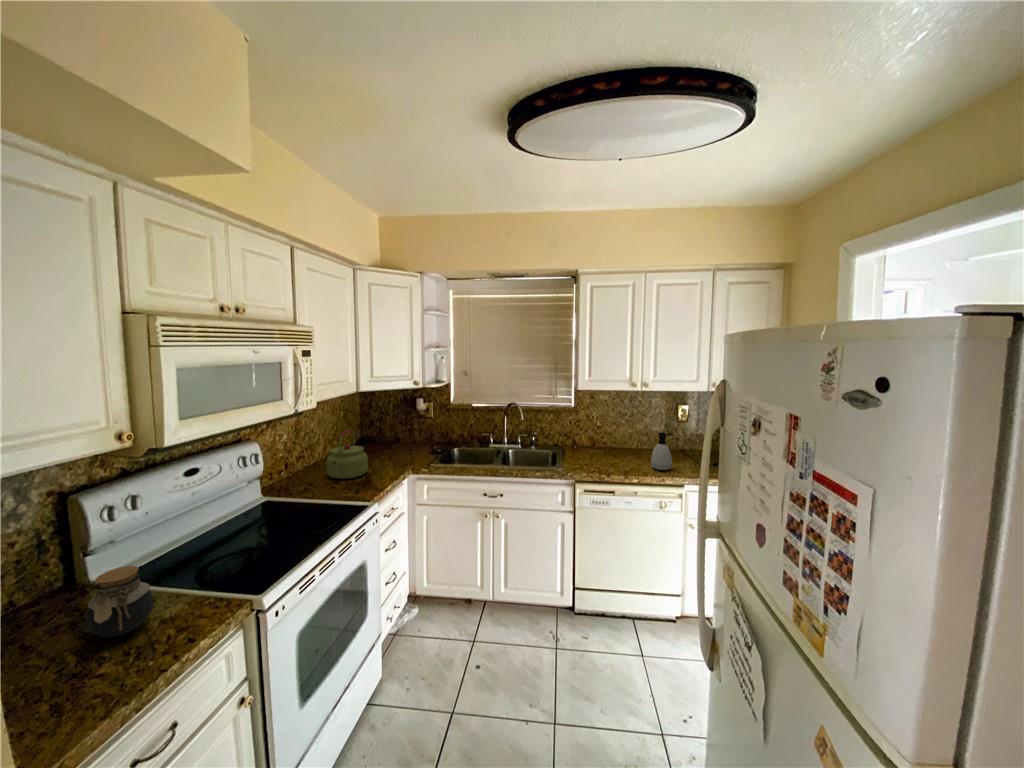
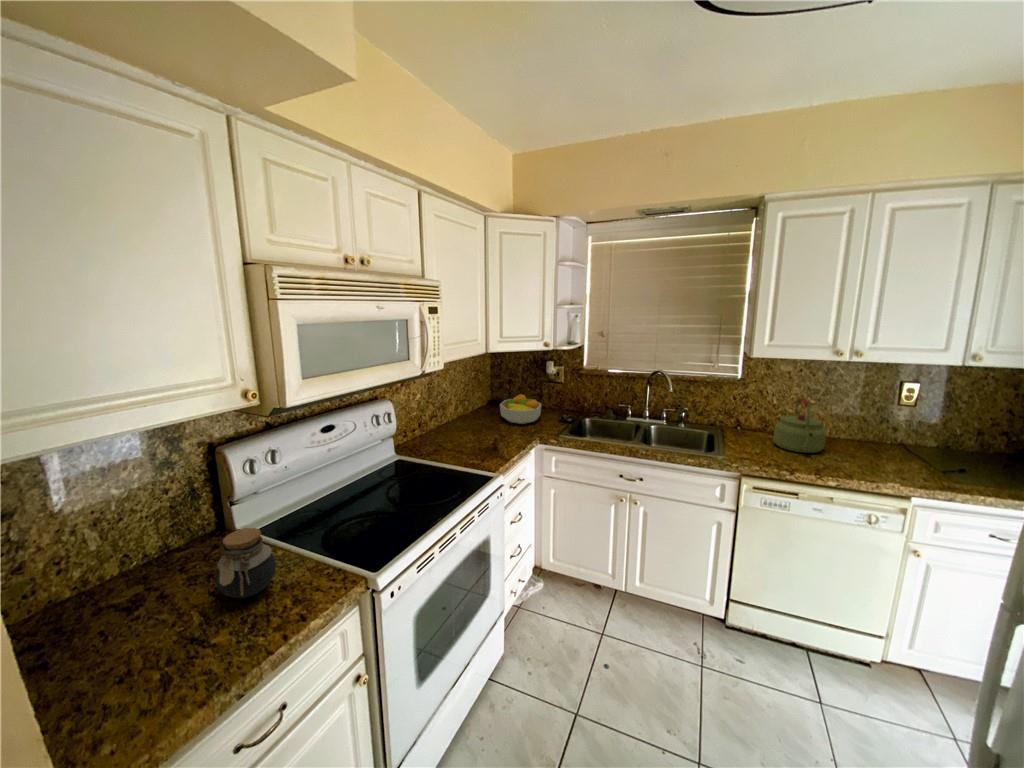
kettle: present [327,429,368,479] -> present [773,398,826,453]
fruit bowl: none [371,430,411,458] -> present [500,394,541,424]
soap dispenser: present [651,432,673,470] -> none [856,421,899,472]

